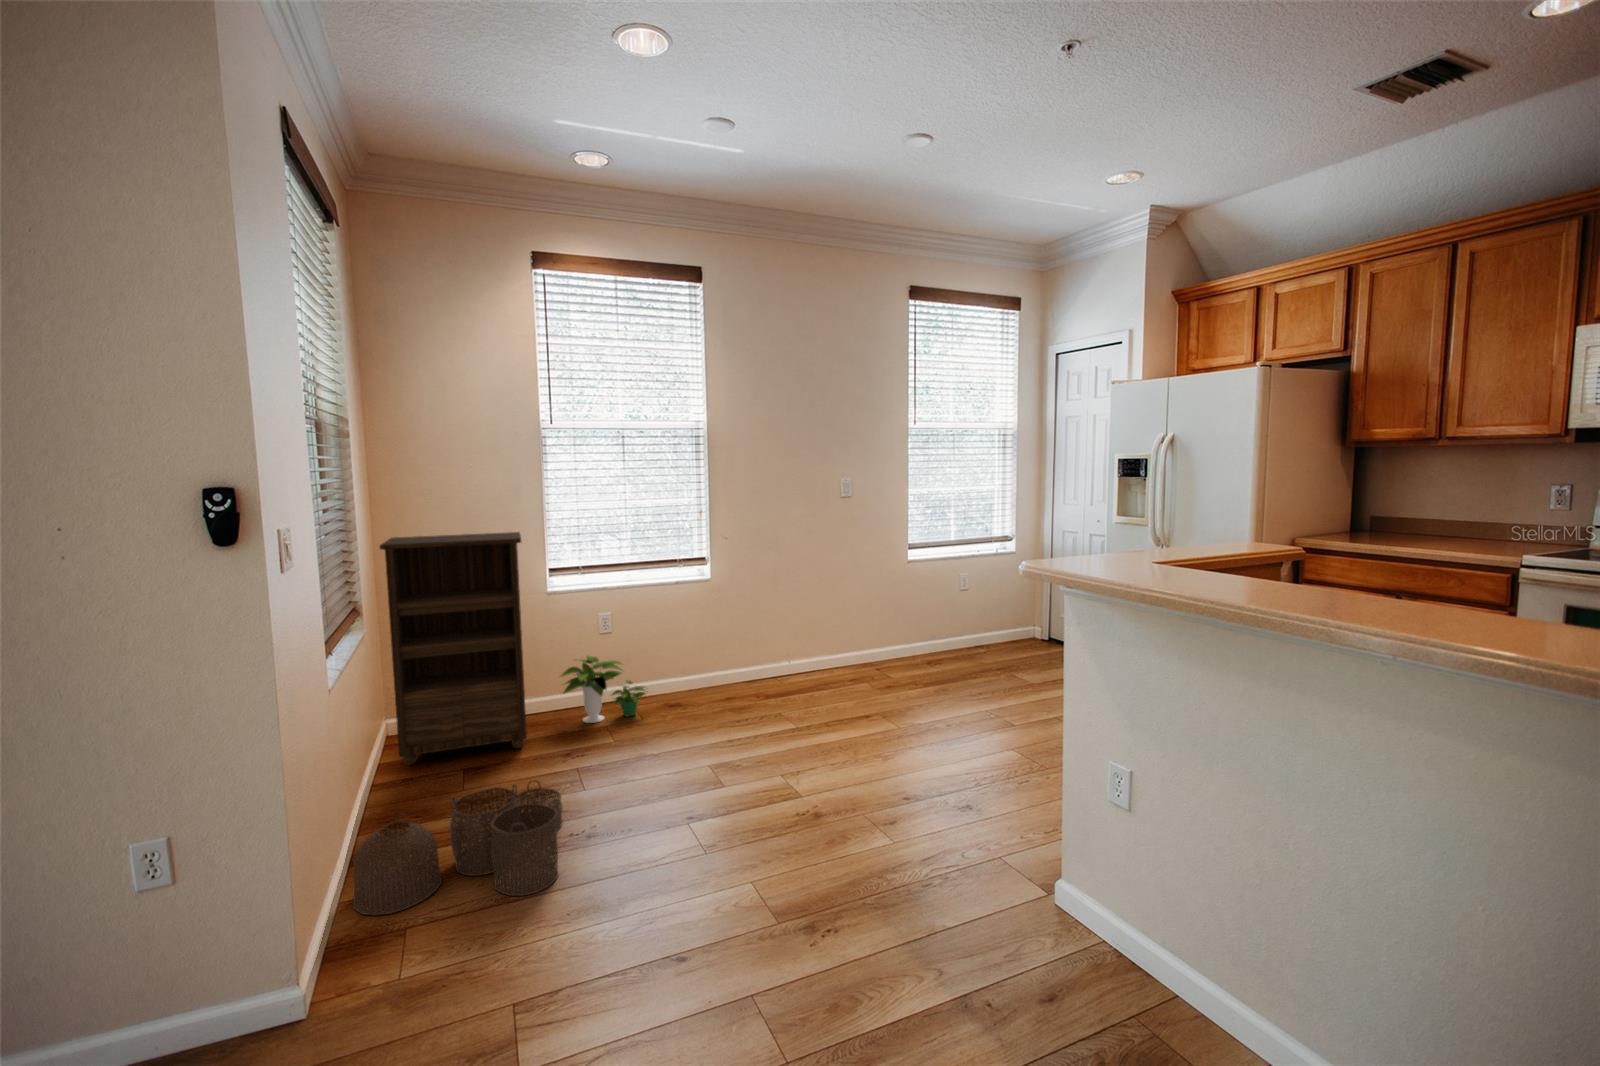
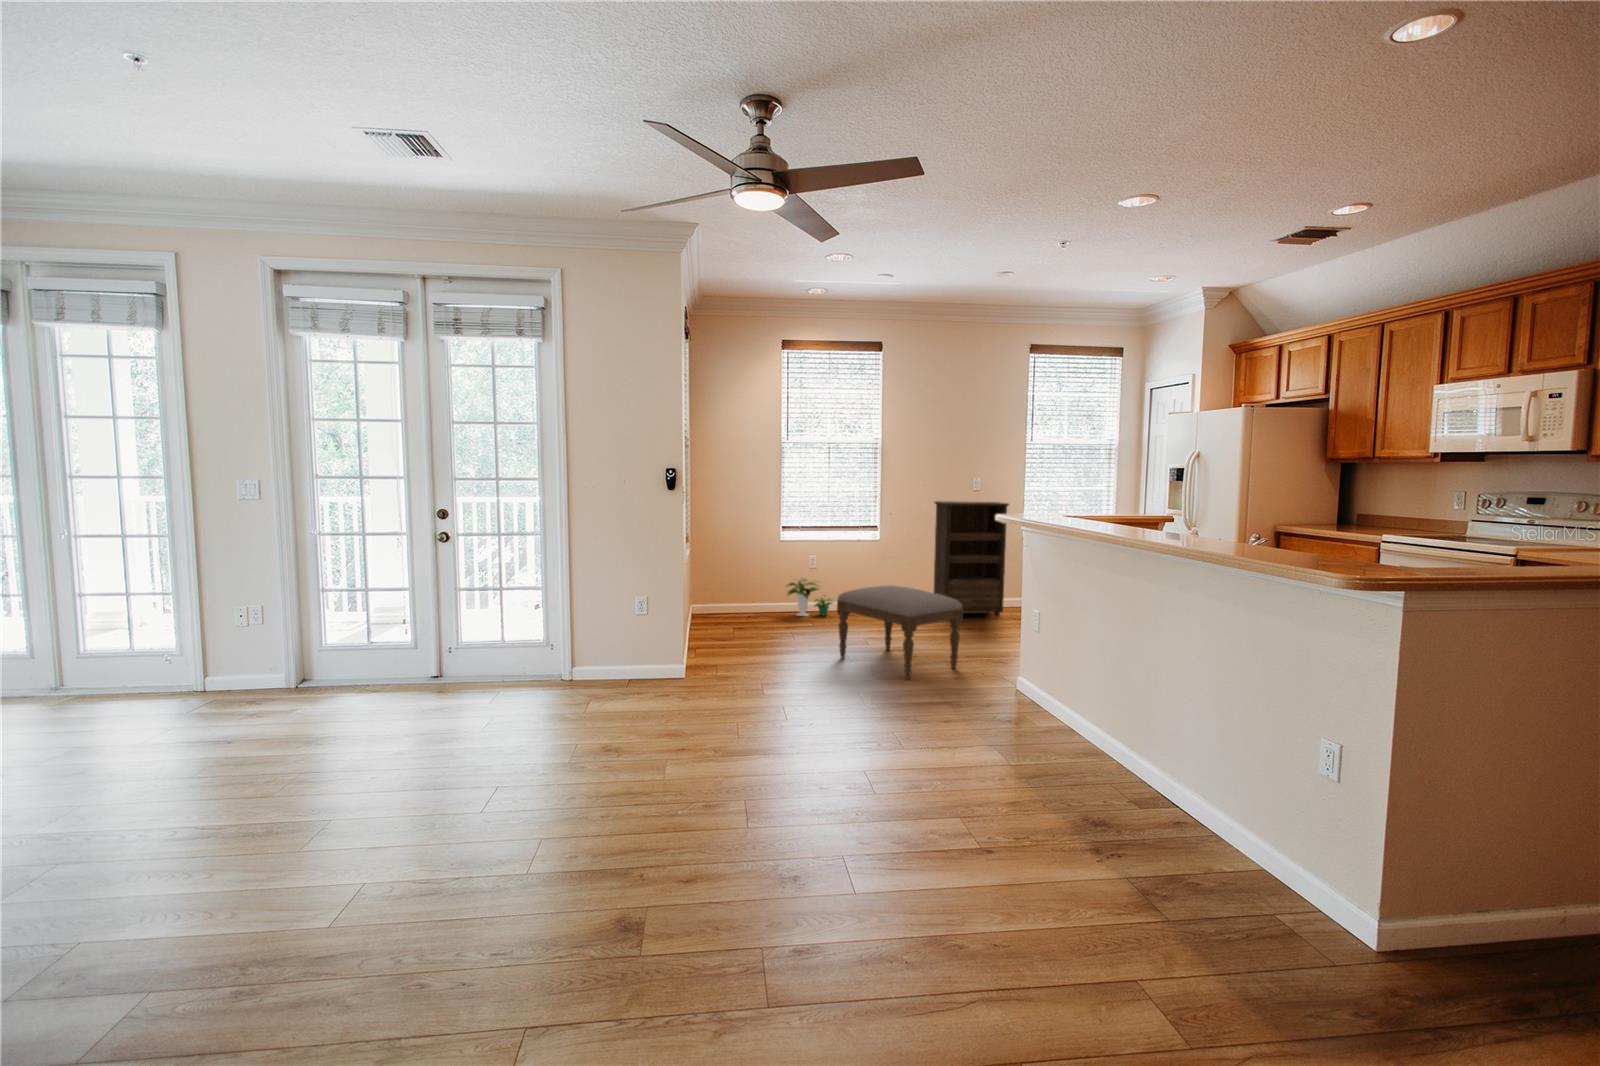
bookshelf: present [380,532,527,764] -> present [933,501,1009,617]
ottoman: none [677,695,928,927] -> present [837,585,963,679]
woven basket: present [353,780,562,915] -> none [692,615,782,658]

